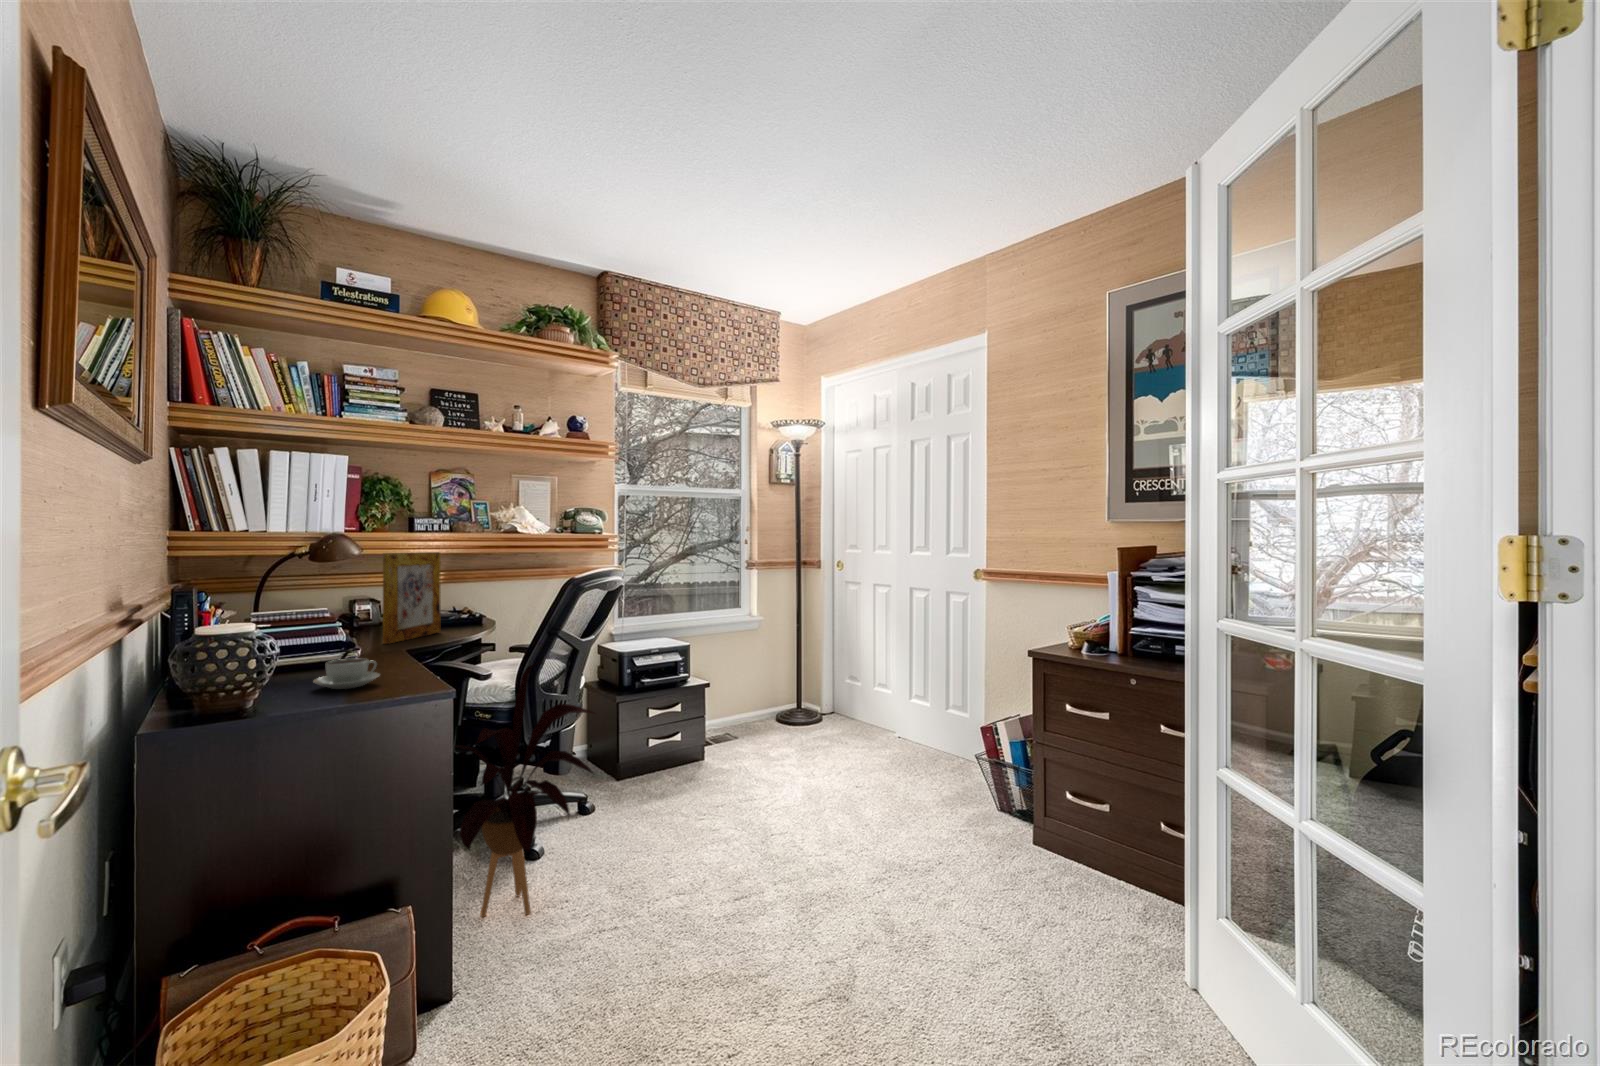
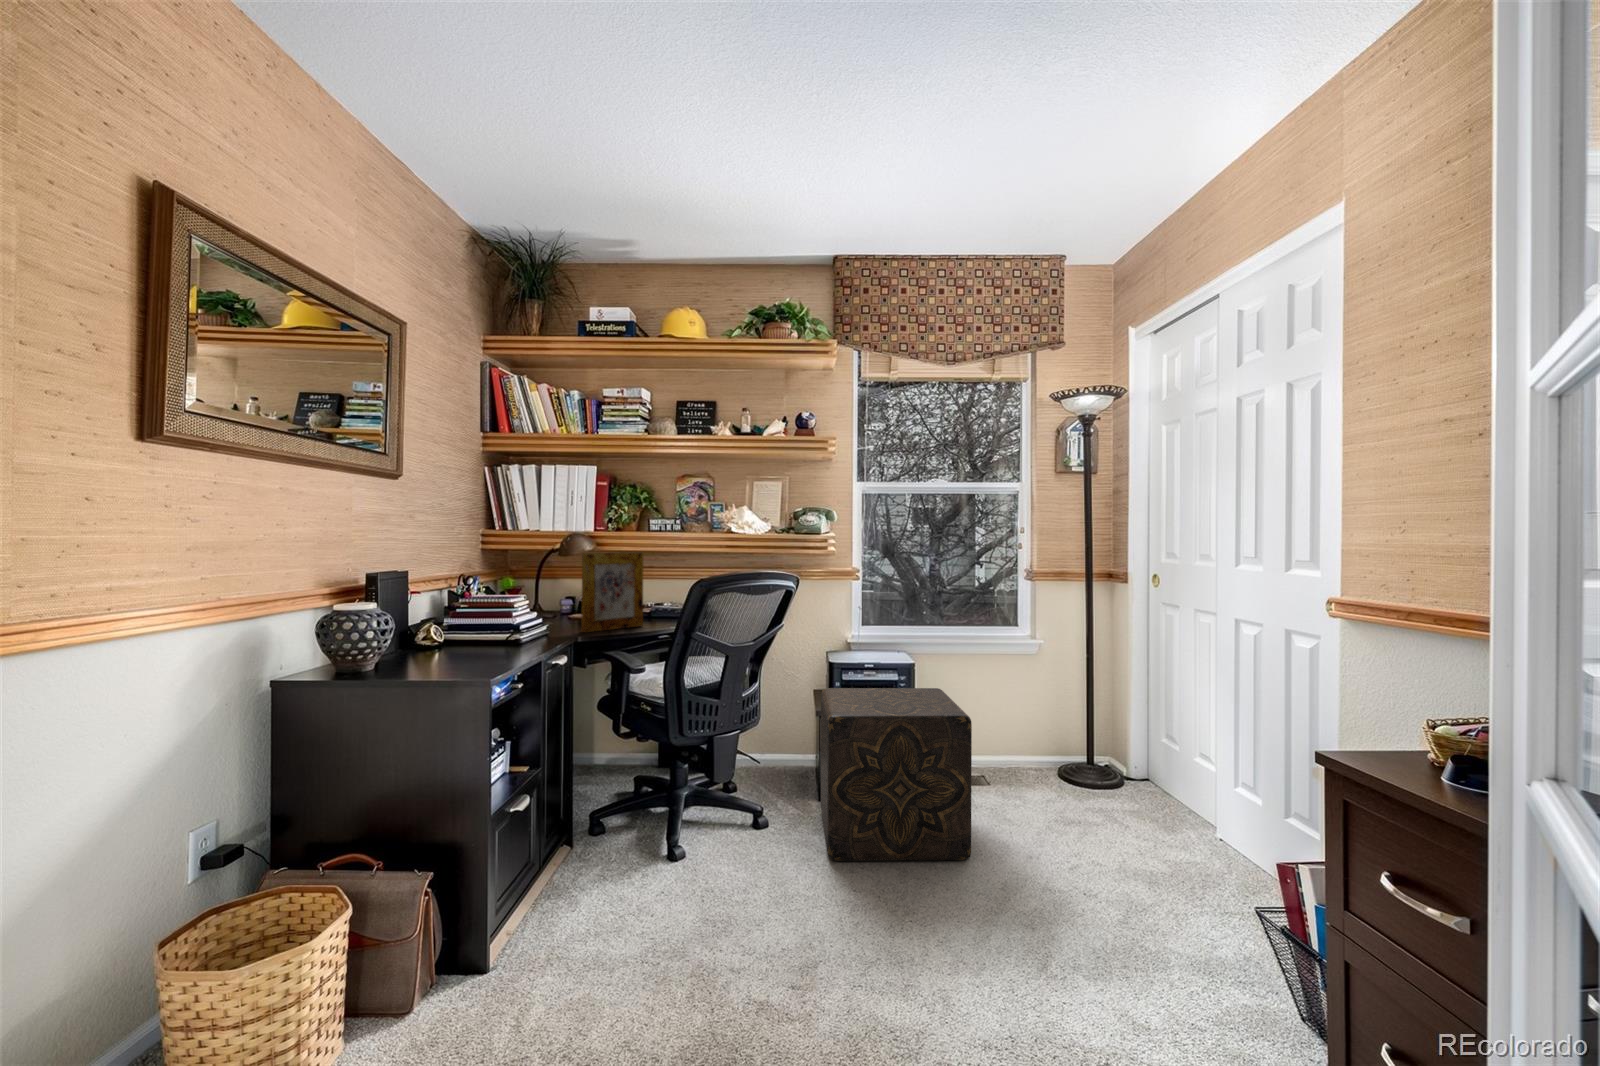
coffee cup: present [313,658,380,689] -> none [438,642,488,667]
house plant: present [454,662,594,917] -> none [552,663,715,904]
ottoman: none [628,663,783,824] -> present [821,688,972,861]

